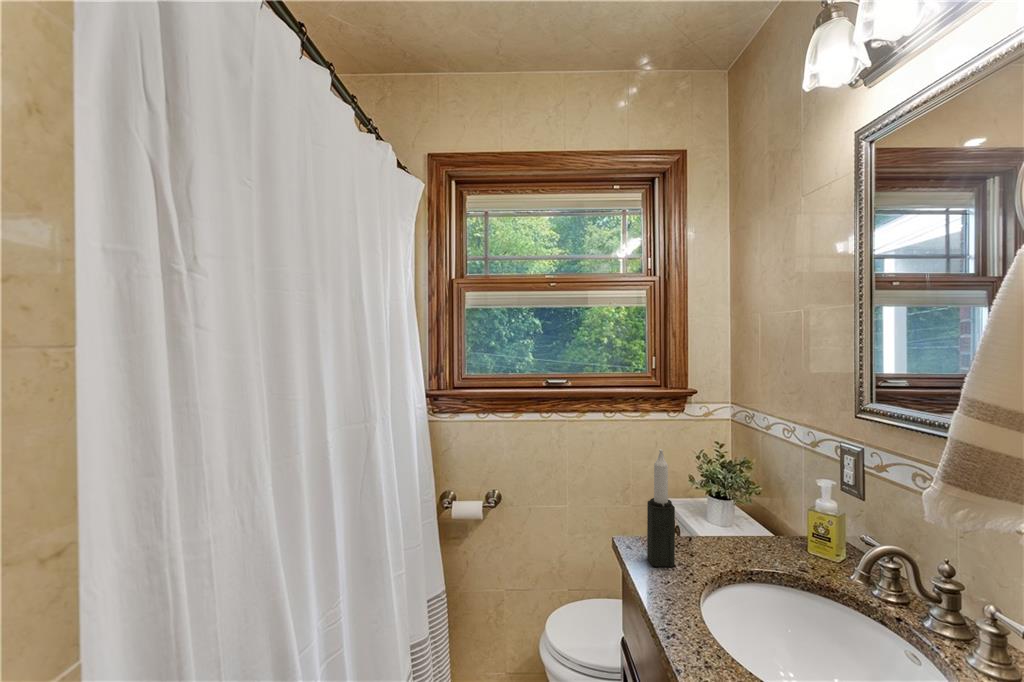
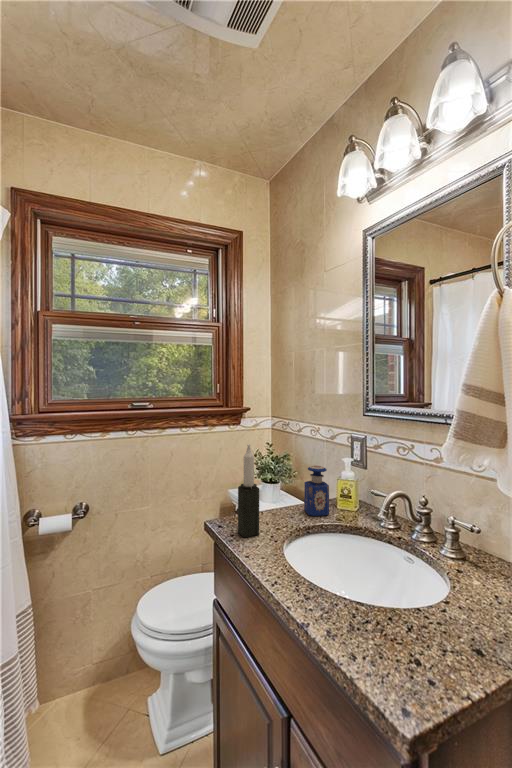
perfume bottle: none [753,486,790,559] -> present [304,466,329,516]

